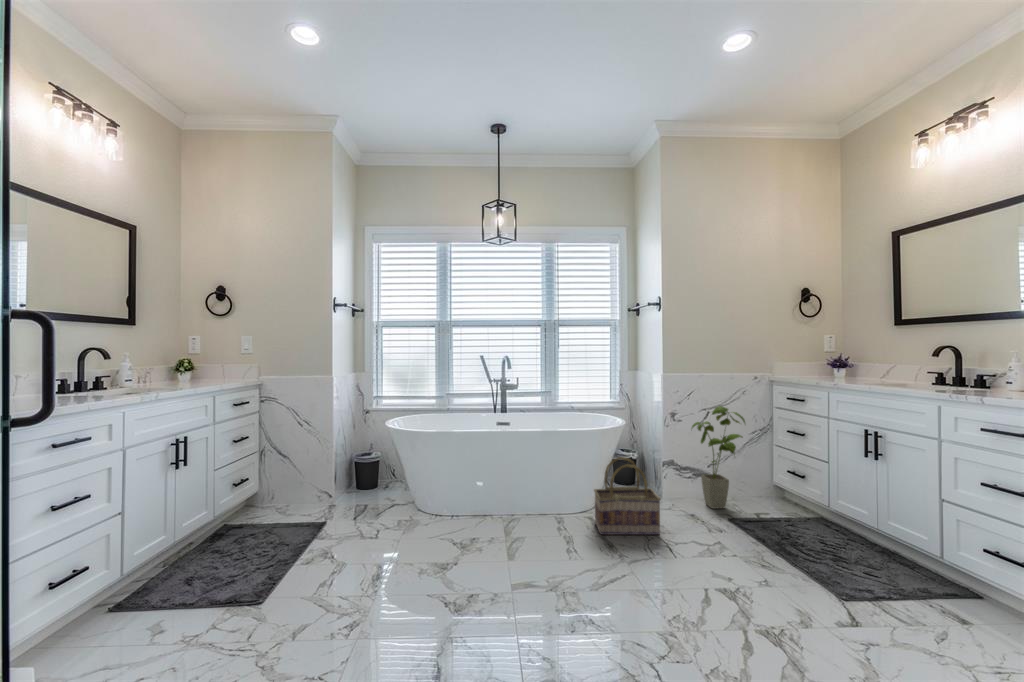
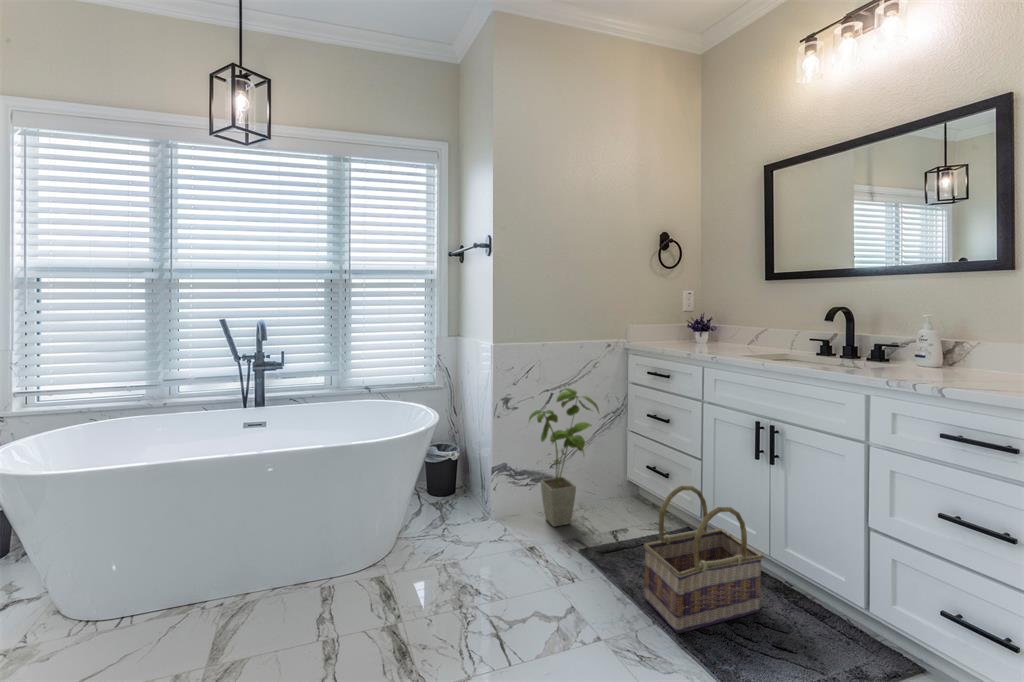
basket: present [594,457,661,535] -> present [644,486,763,633]

